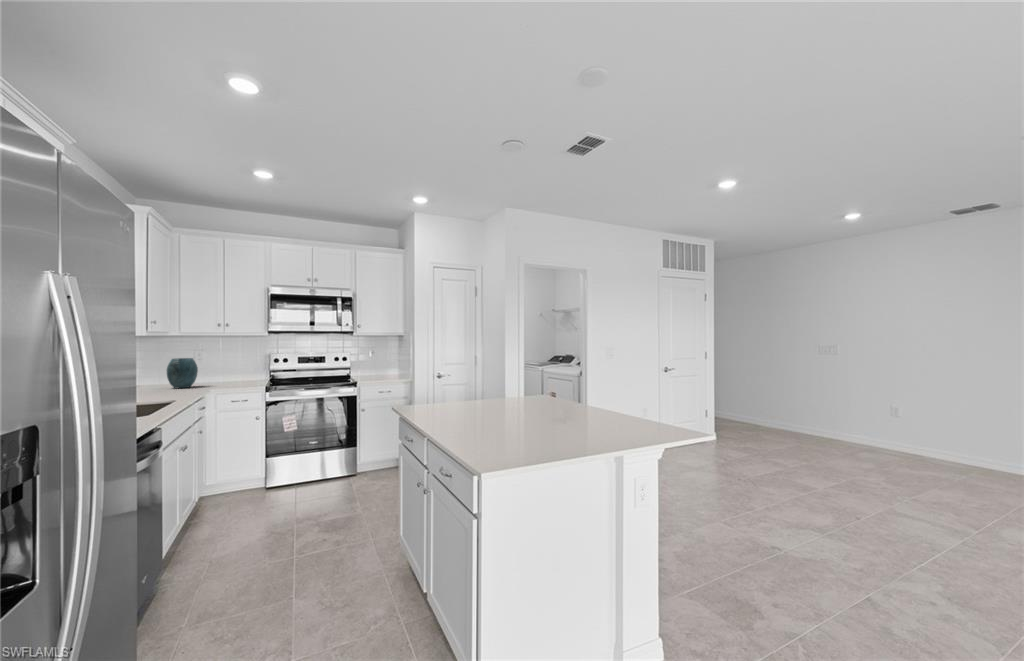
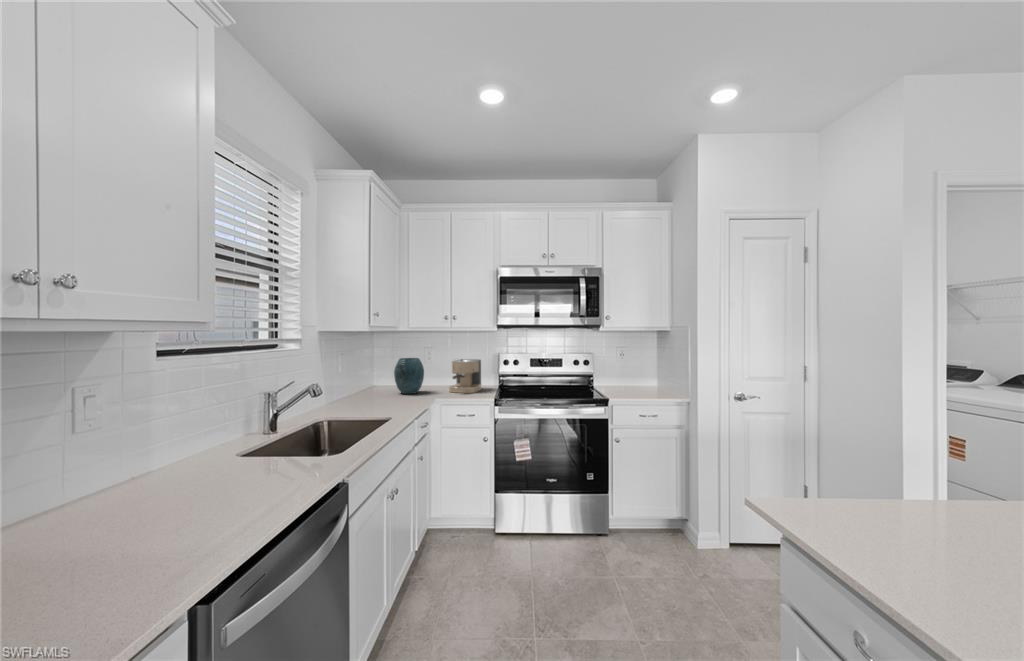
coffee maker: none [222,358,254,385] -> present [449,359,481,393]

